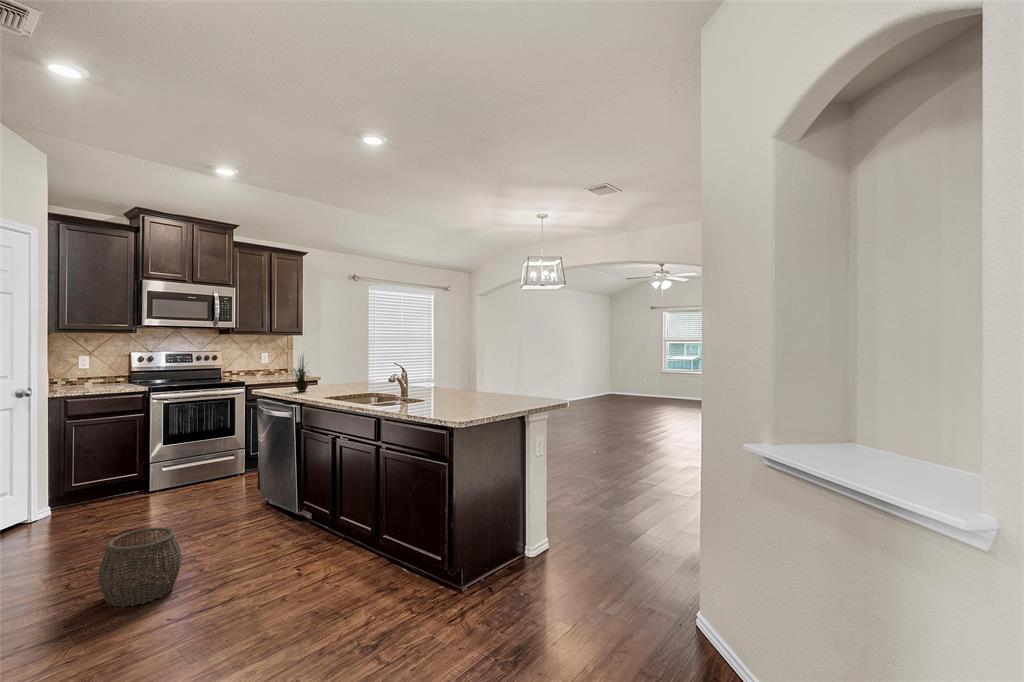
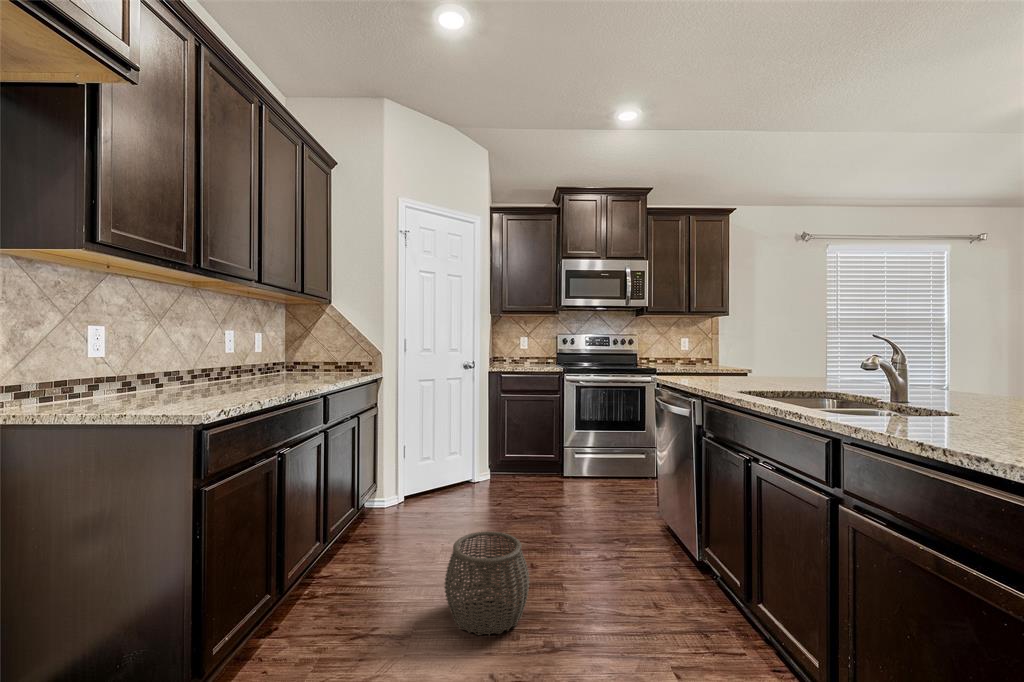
potted plant: present [294,359,309,392] -> none [692,320,728,381]

